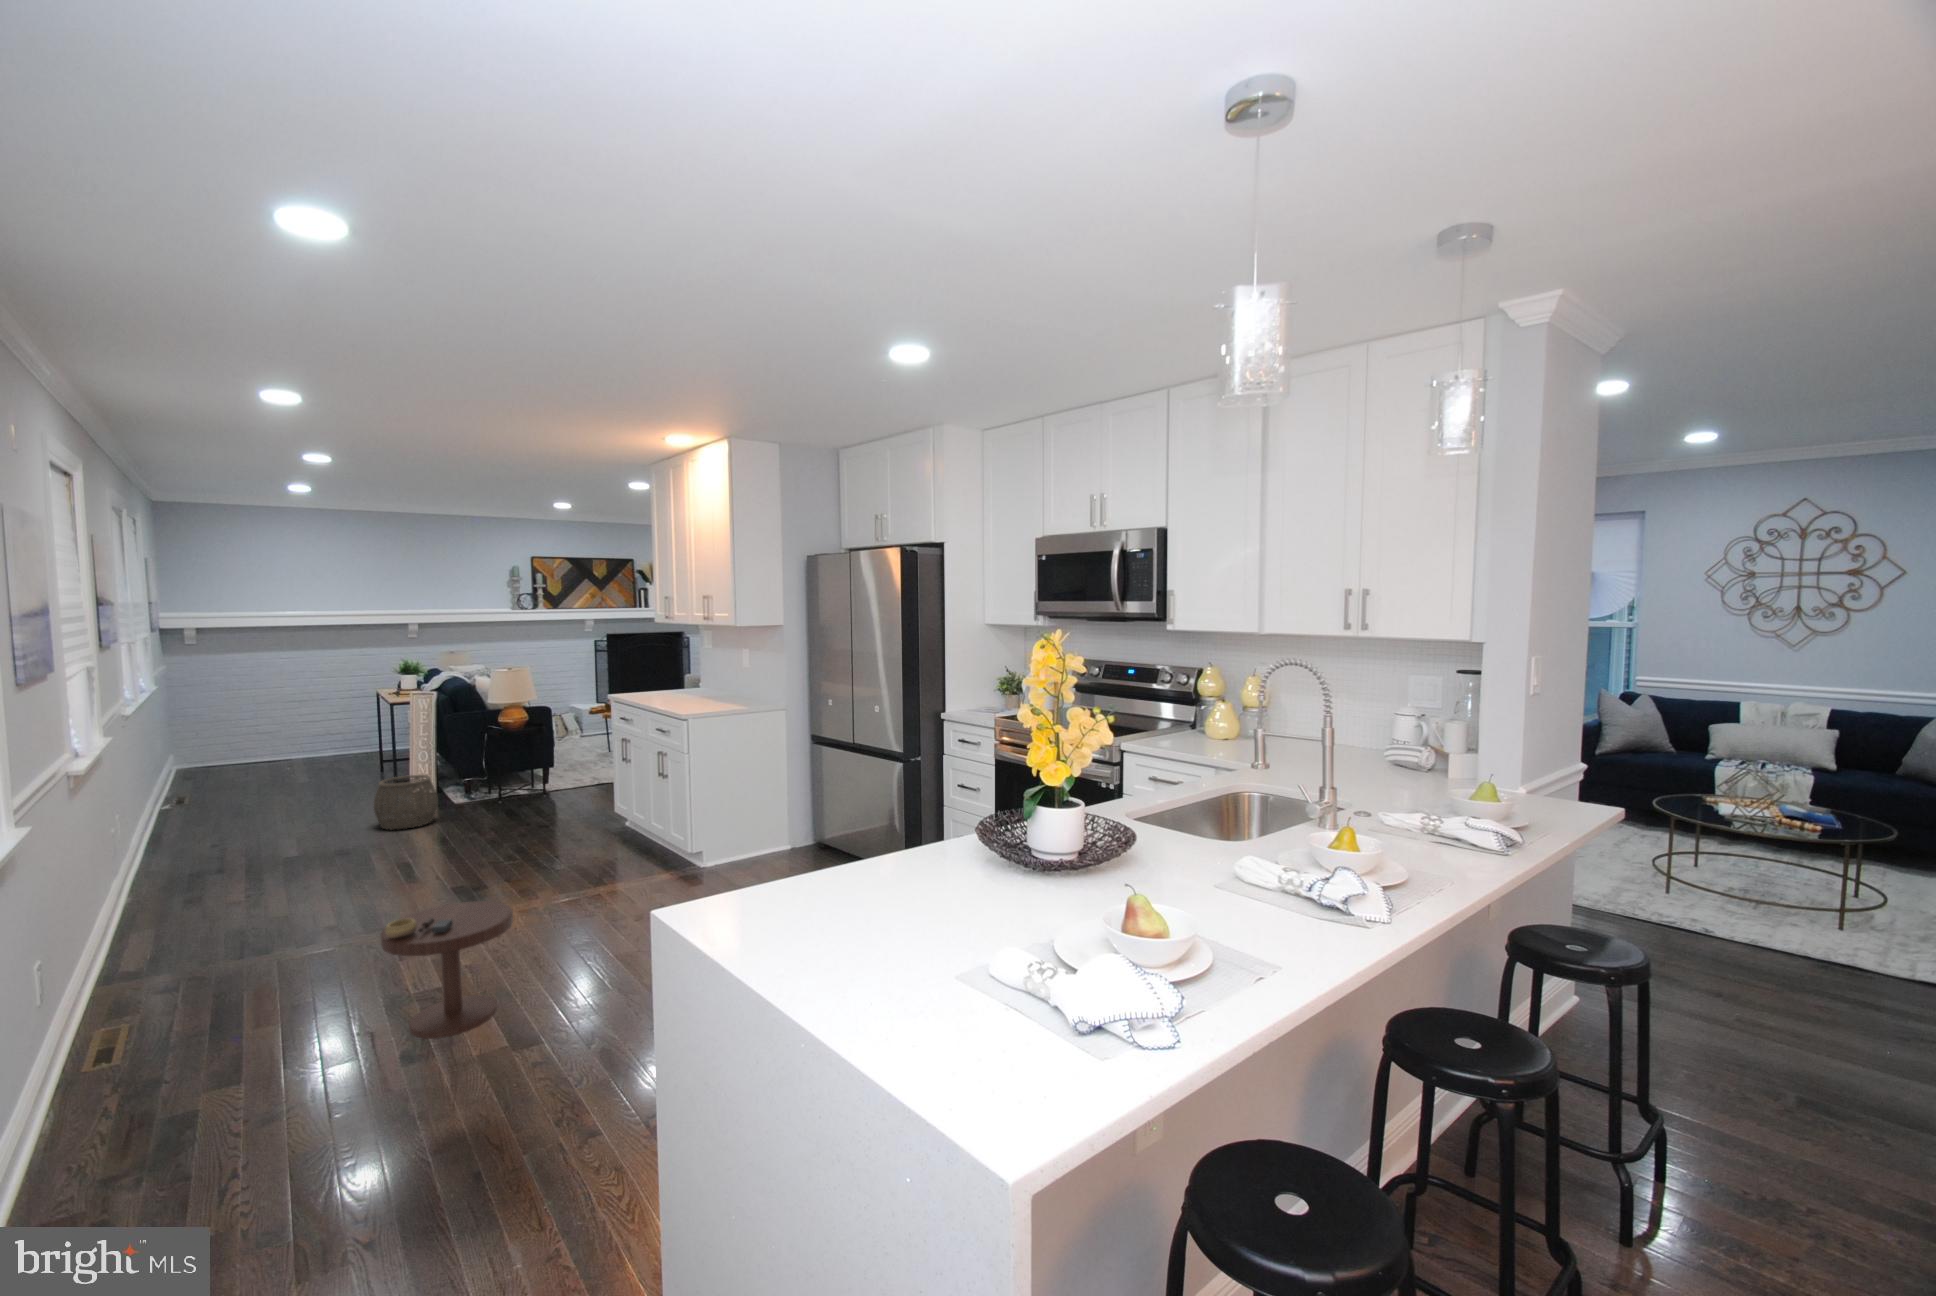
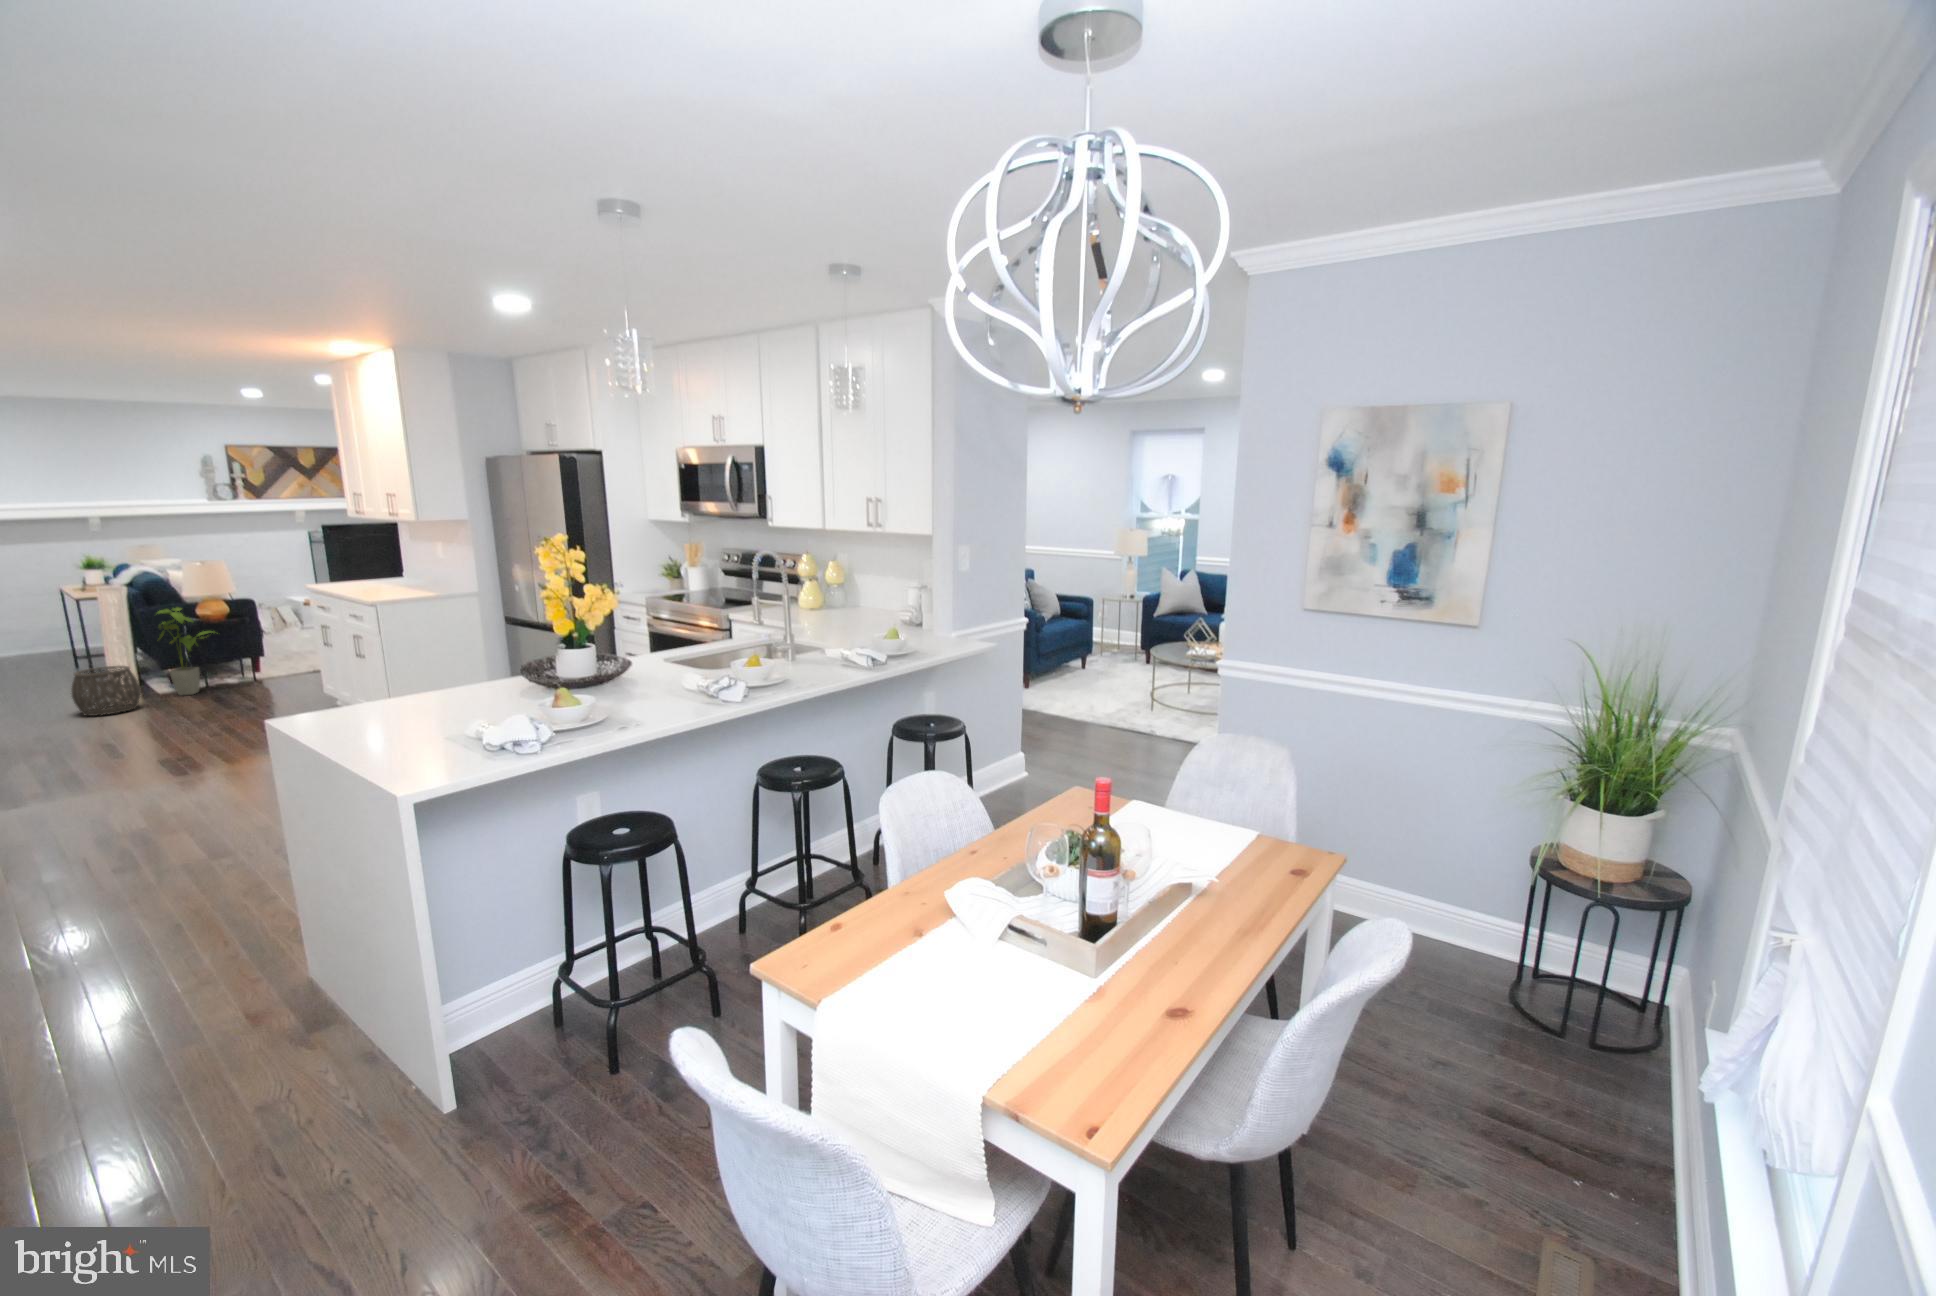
house plant: none [458,714,517,808] -> present [158,608,218,695]
side table: present [381,901,513,1039] -> none [92,737,200,880]

